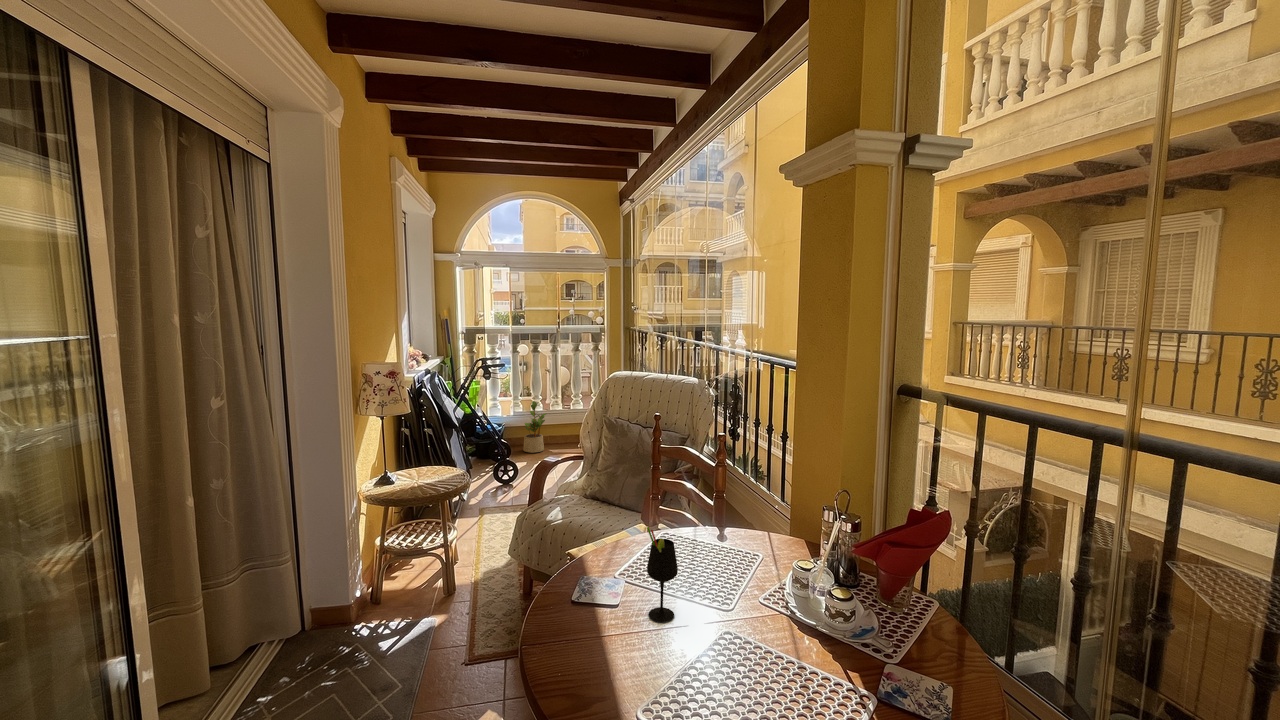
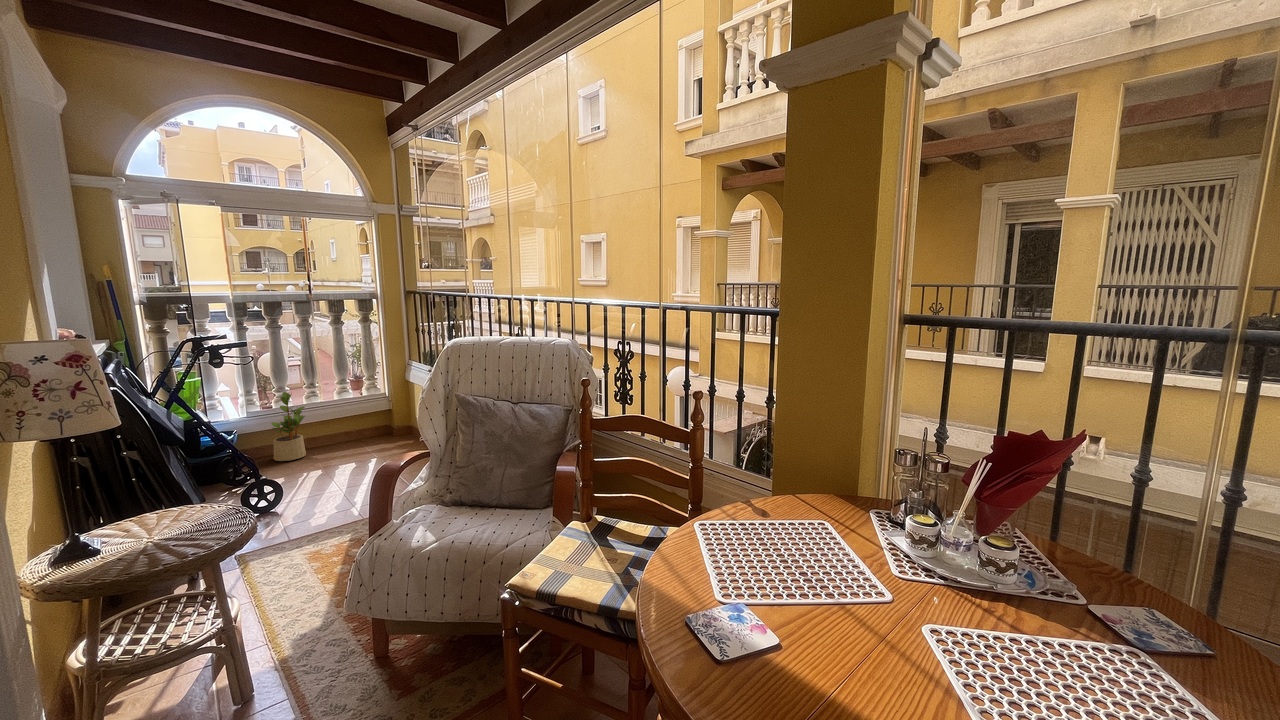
wine glass: present [647,527,678,622] -> none [826,525,877,659]

